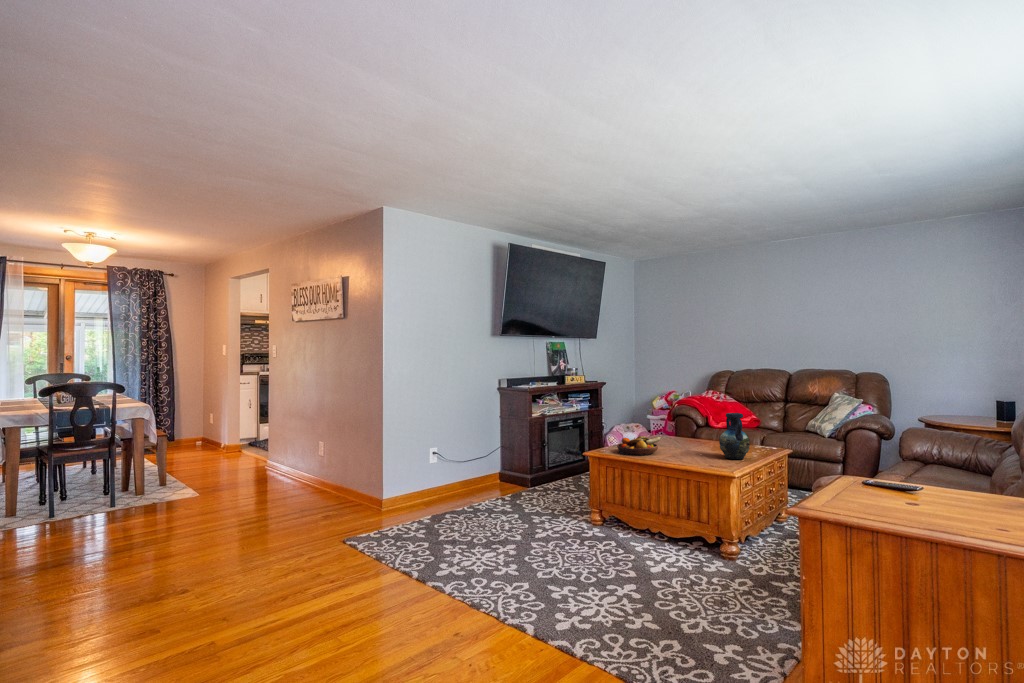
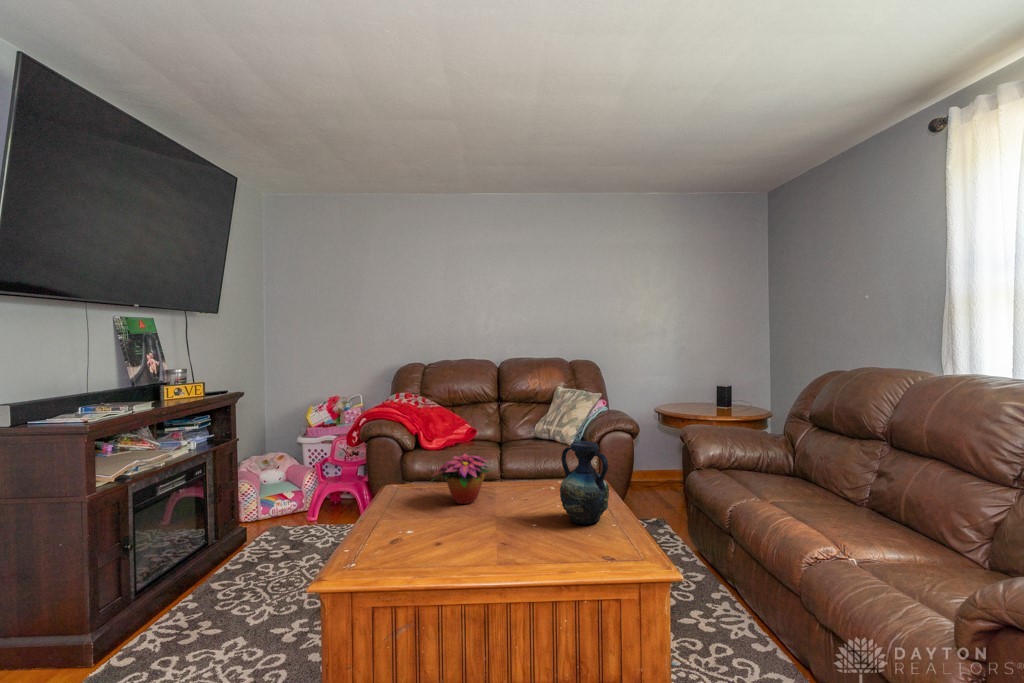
flower arrangement: none [667,418,709,447] -> present [433,454,490,504]
fruit bowl: present [617,436,661,455] -> none [376,505,461,565]

